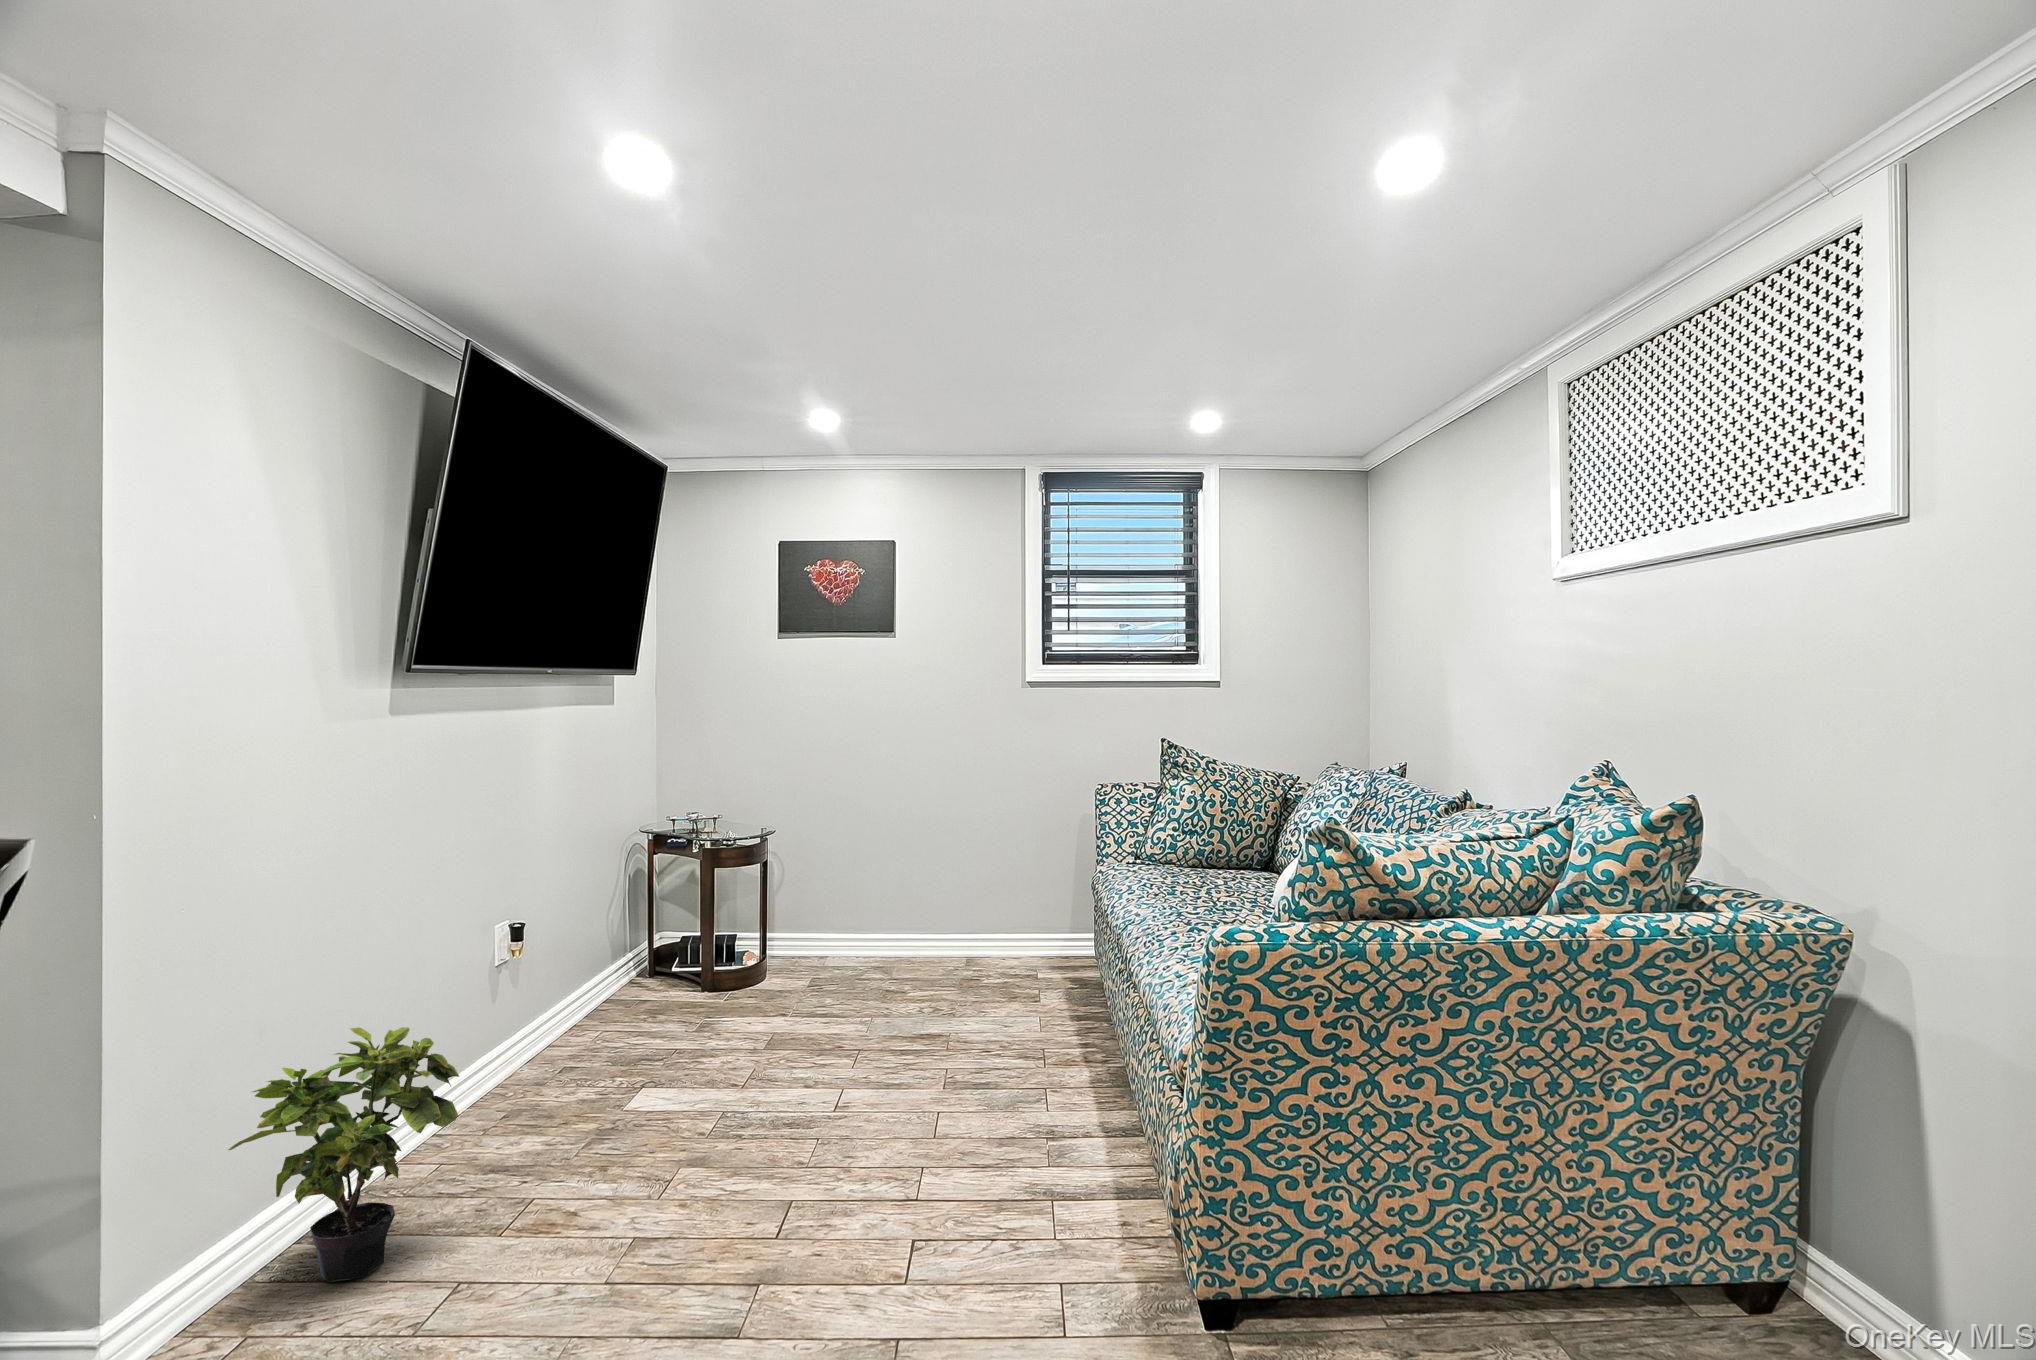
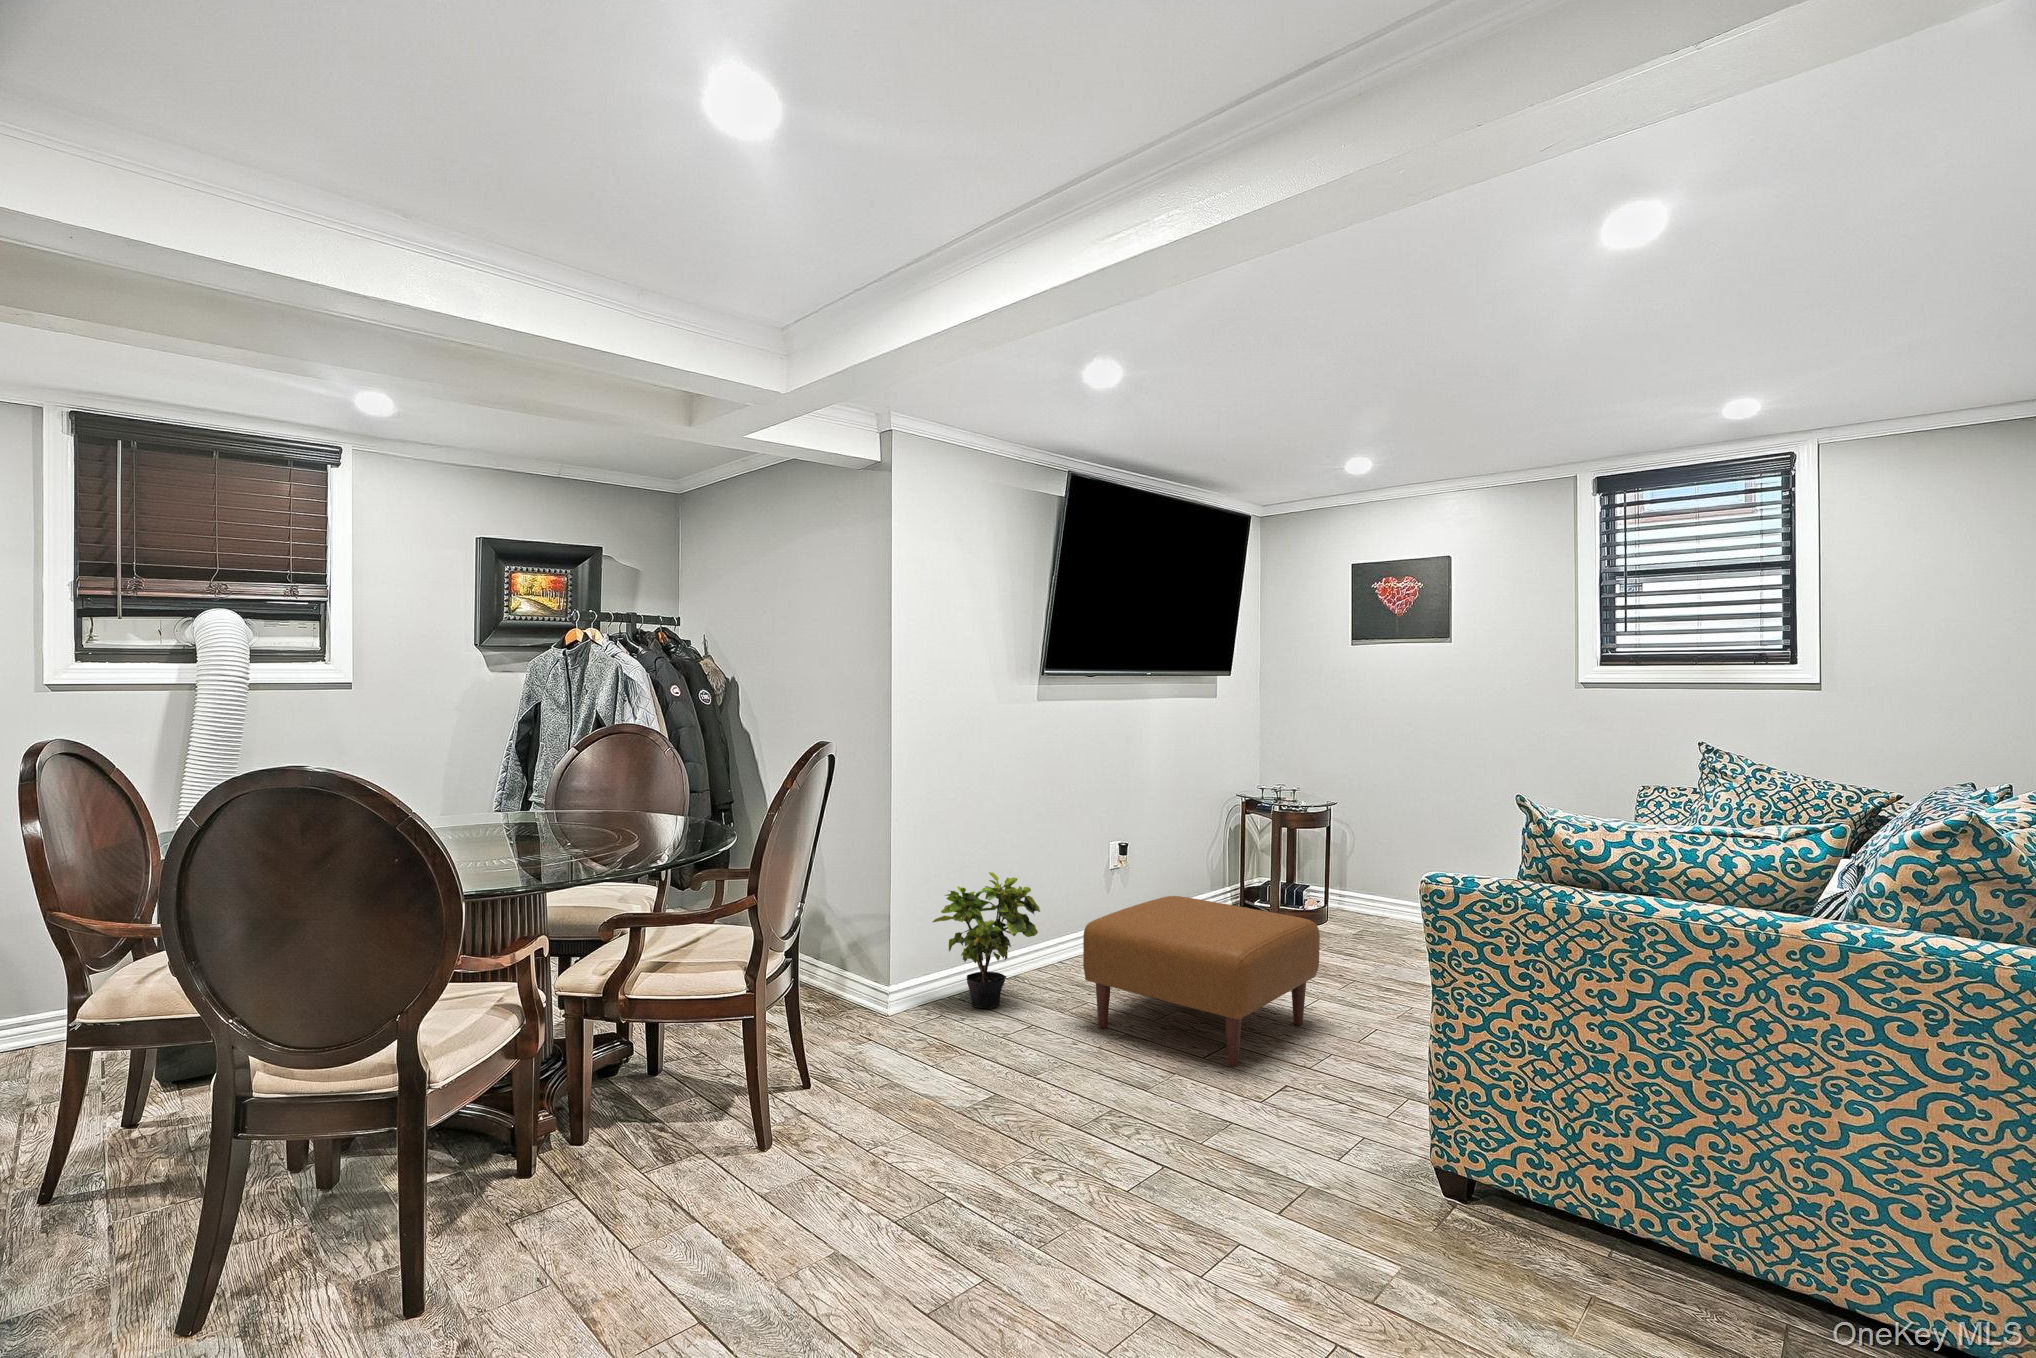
ottoman: none [561,995,878,1242] -> present [1083,896,1320,1067]

